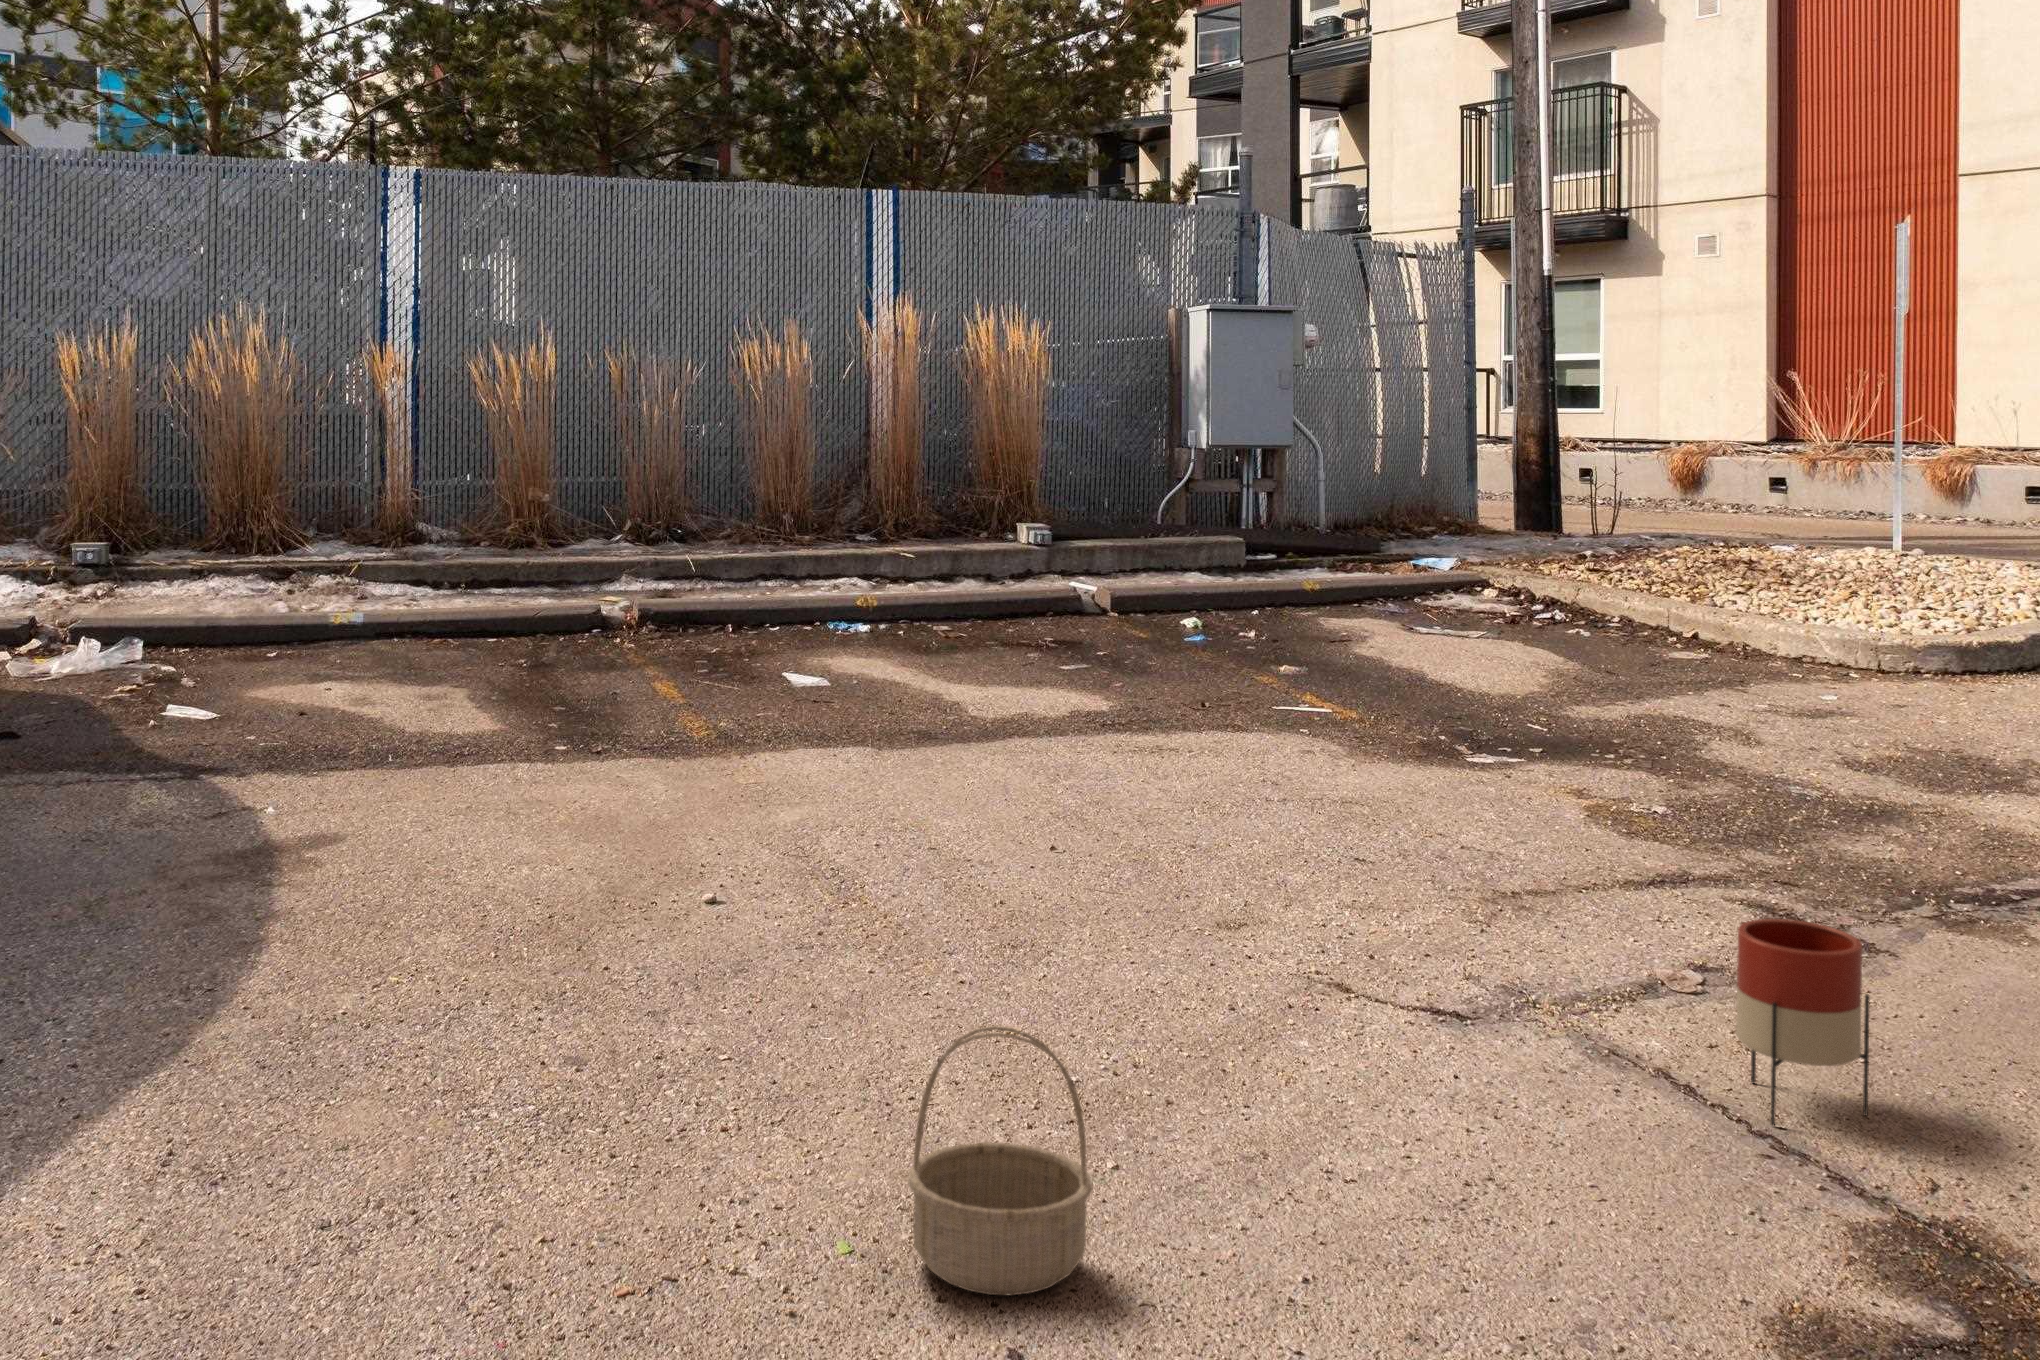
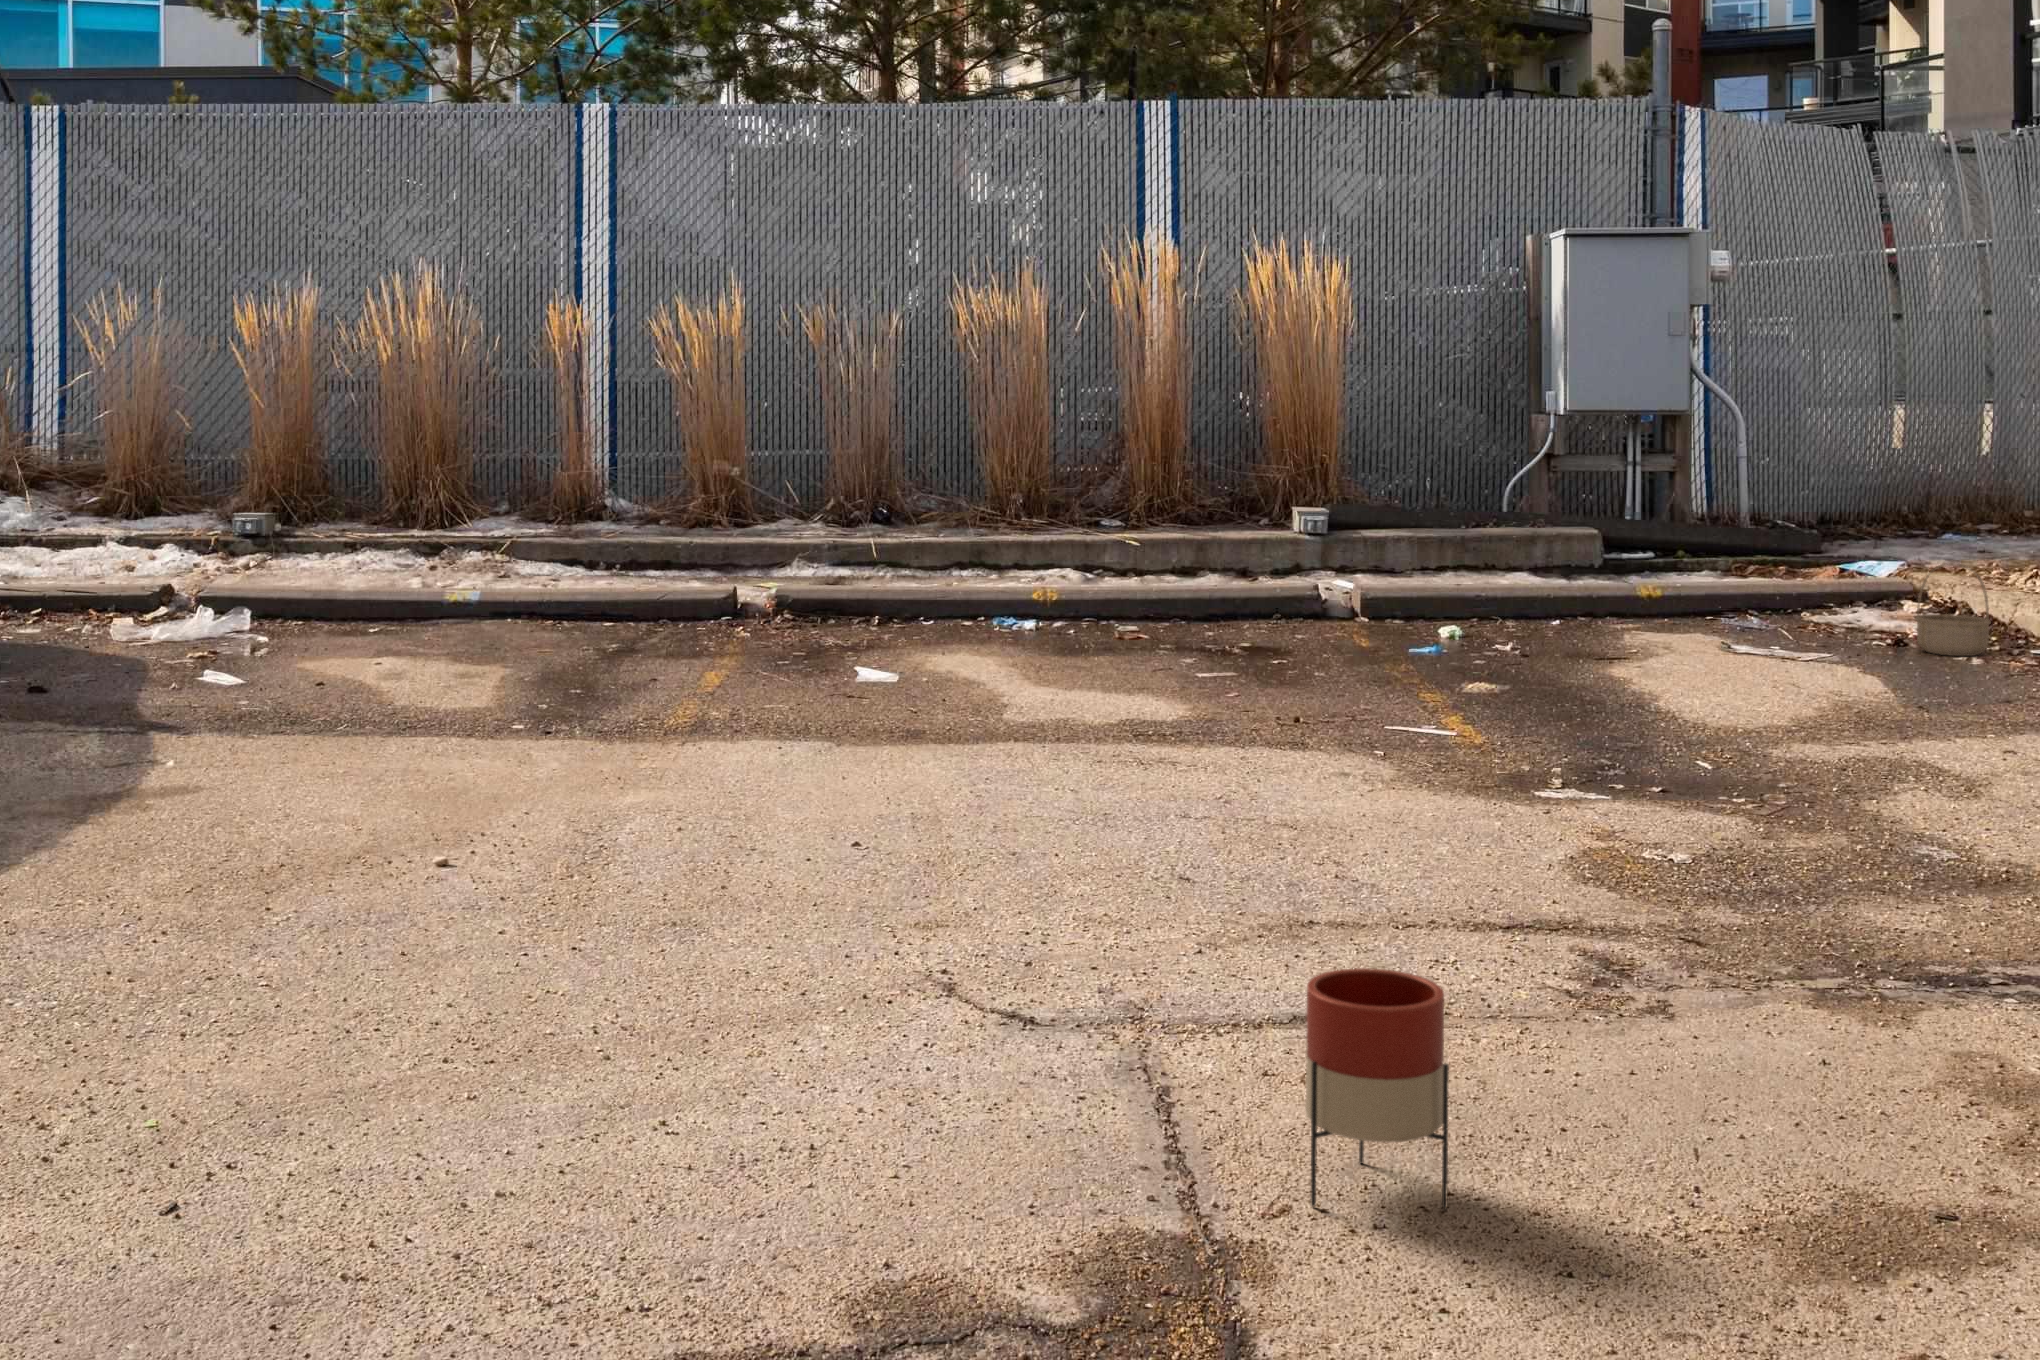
basket: present [908,1026,1092,1295] -> present [1915,563,1991,656]

